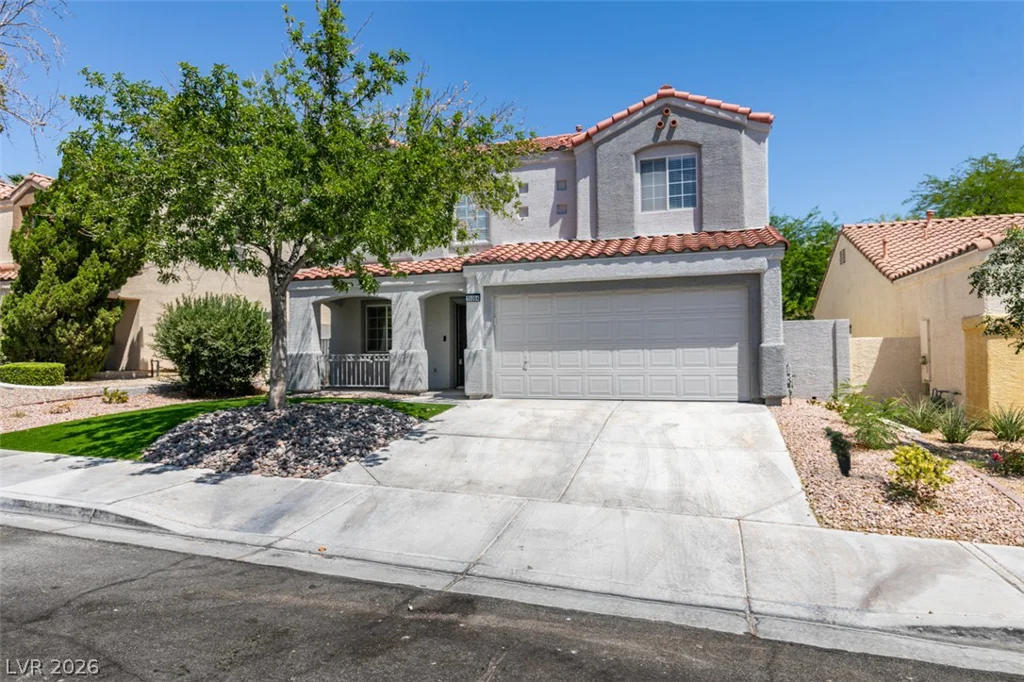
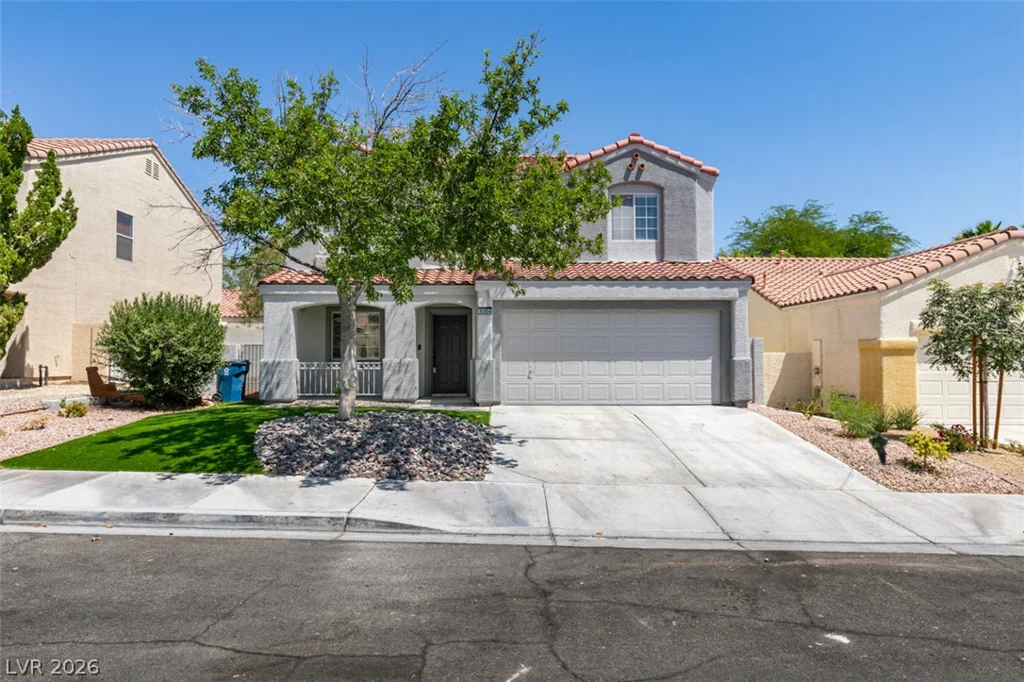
lounge chair: none [141,358,186,394] -> present [86,366,145,409]

